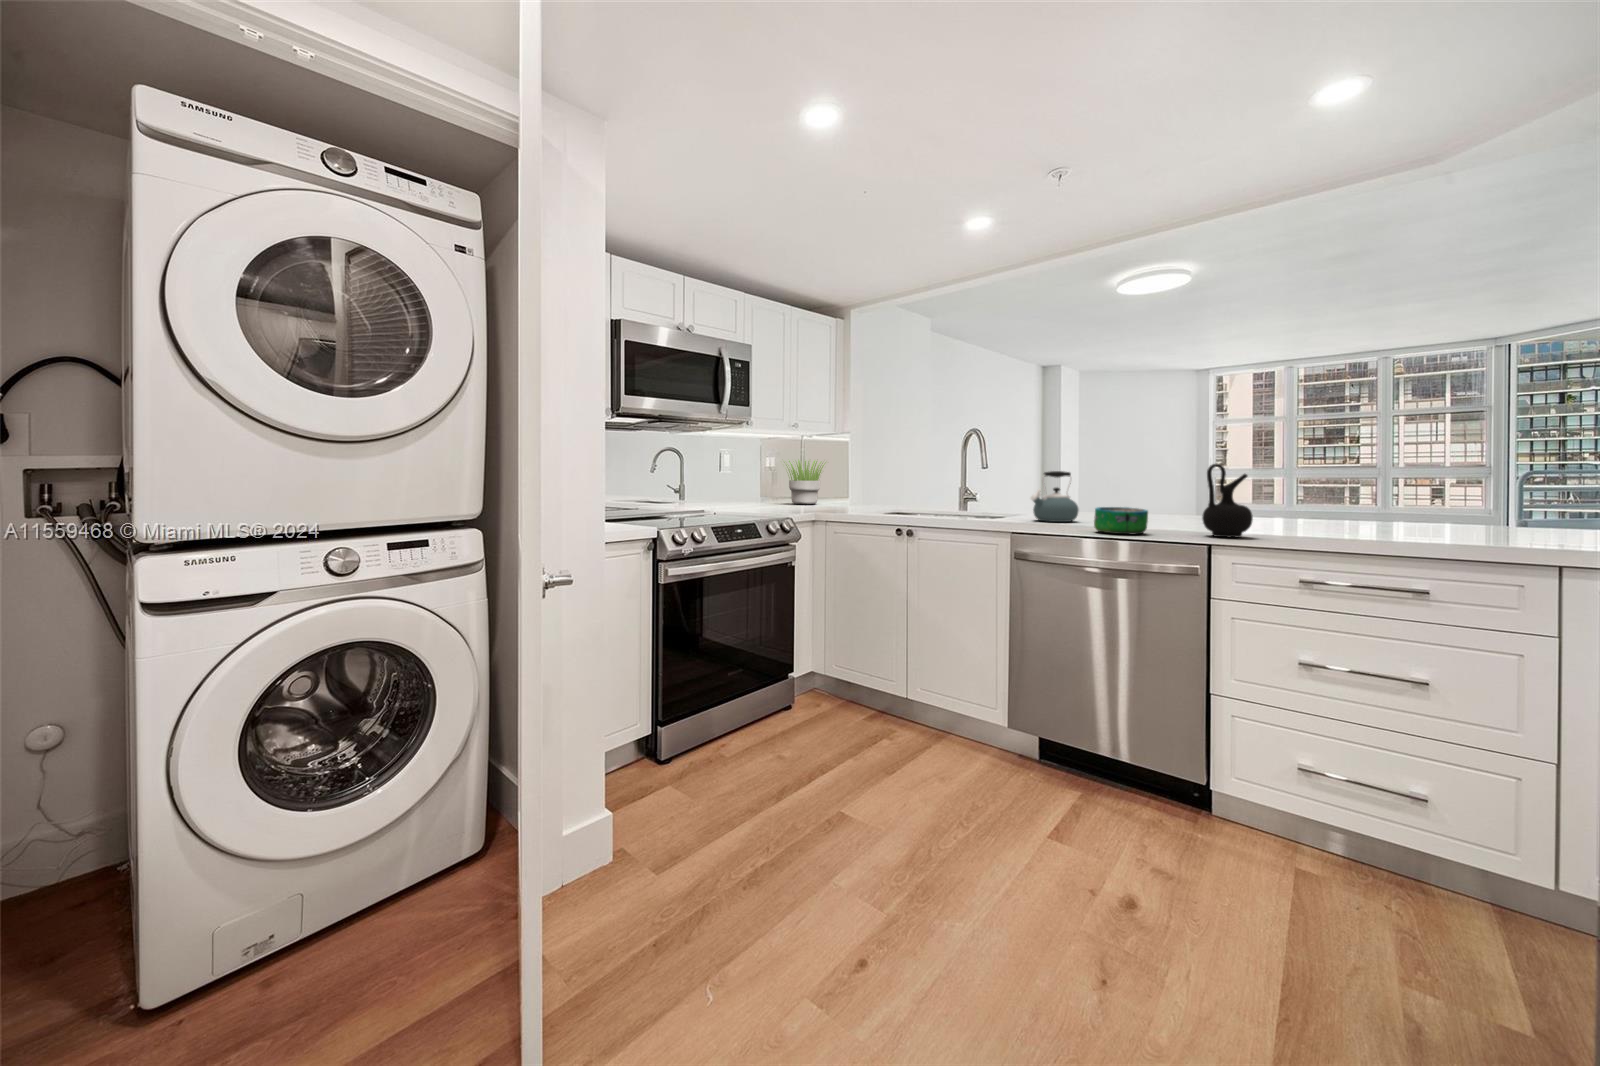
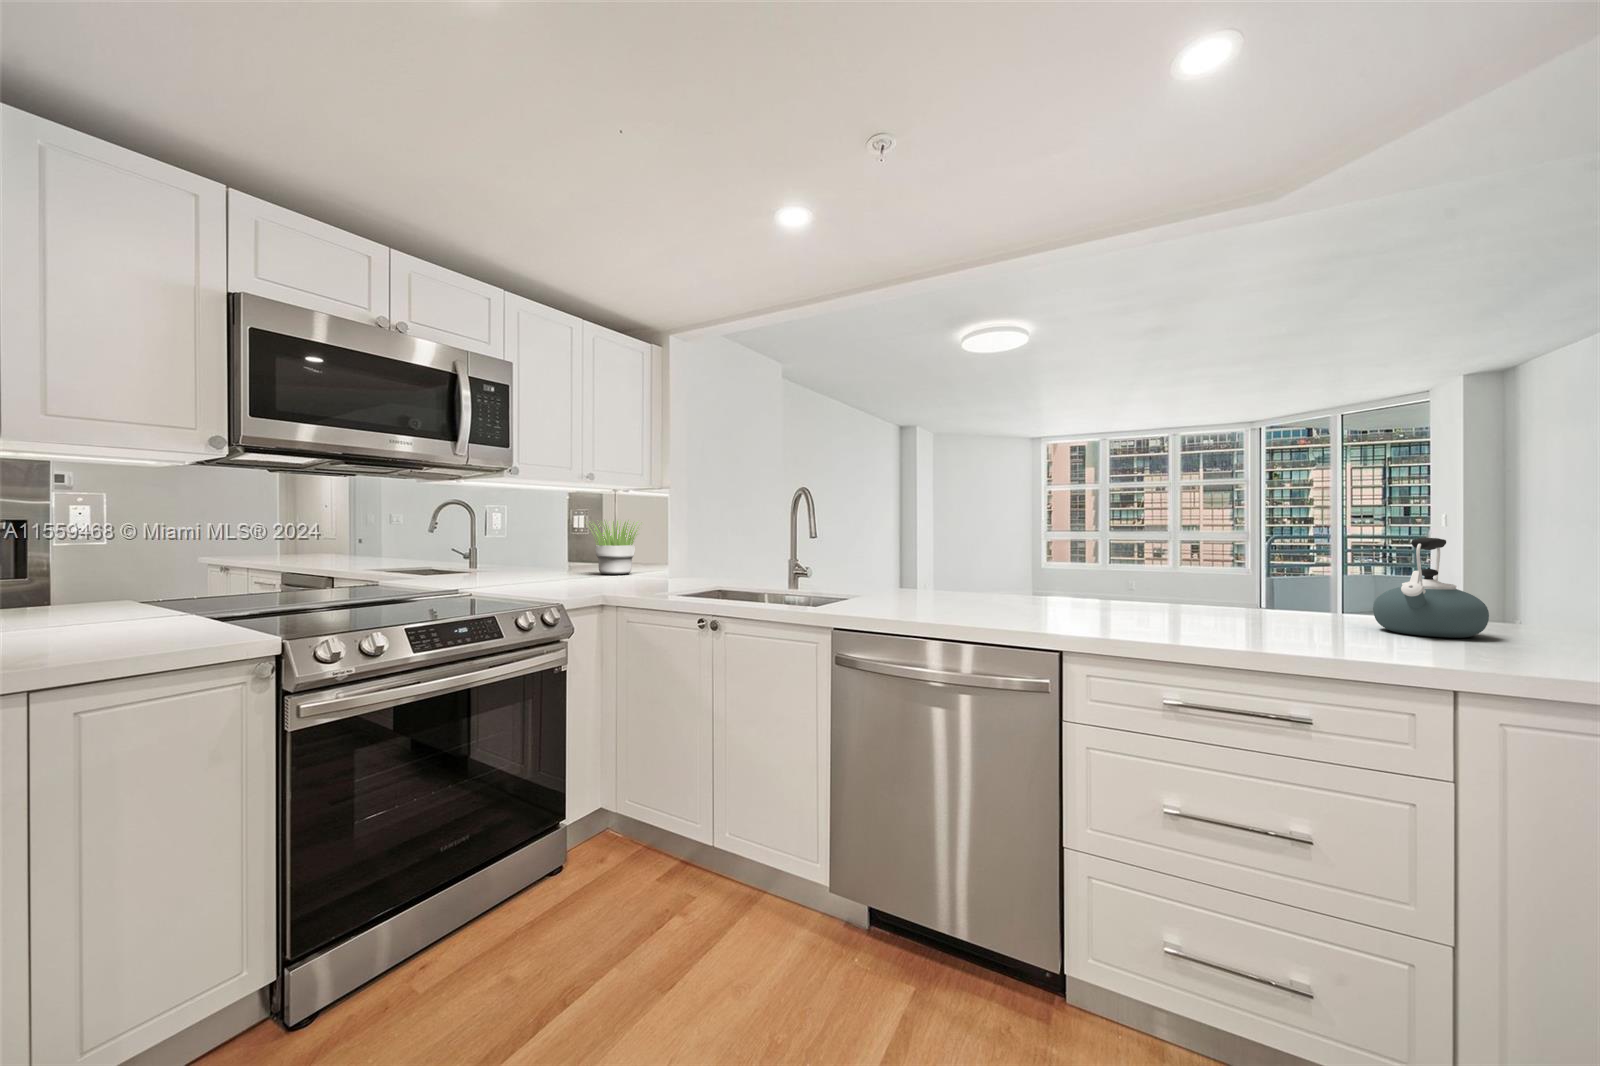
ceramic jug: present [1202,464,1253,537] -> none [1130,522,1202,627]
kettle: present [1031,471,1079,522] -> present [1373,538,1489,638]
decorative bowl: present [1094,507,1148,535] -> none [984,583,1060,625]

